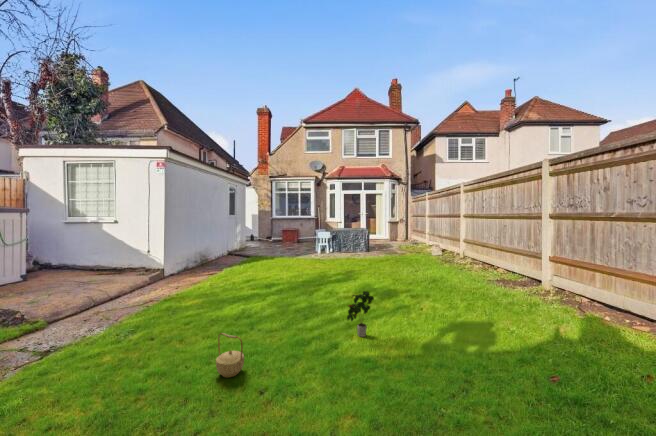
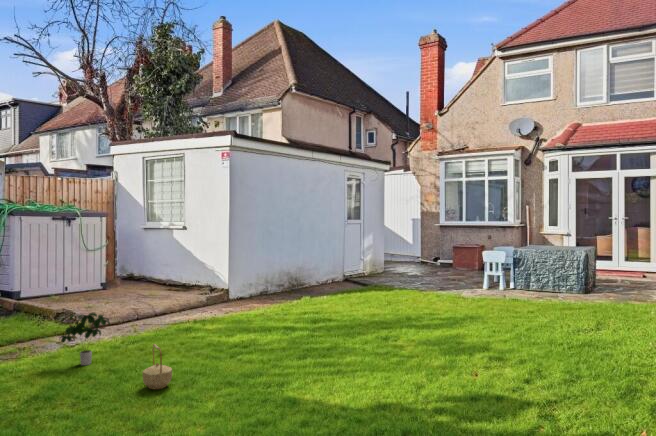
potted plant: present [347,291,374,337] -> present [60,313,110,365]

